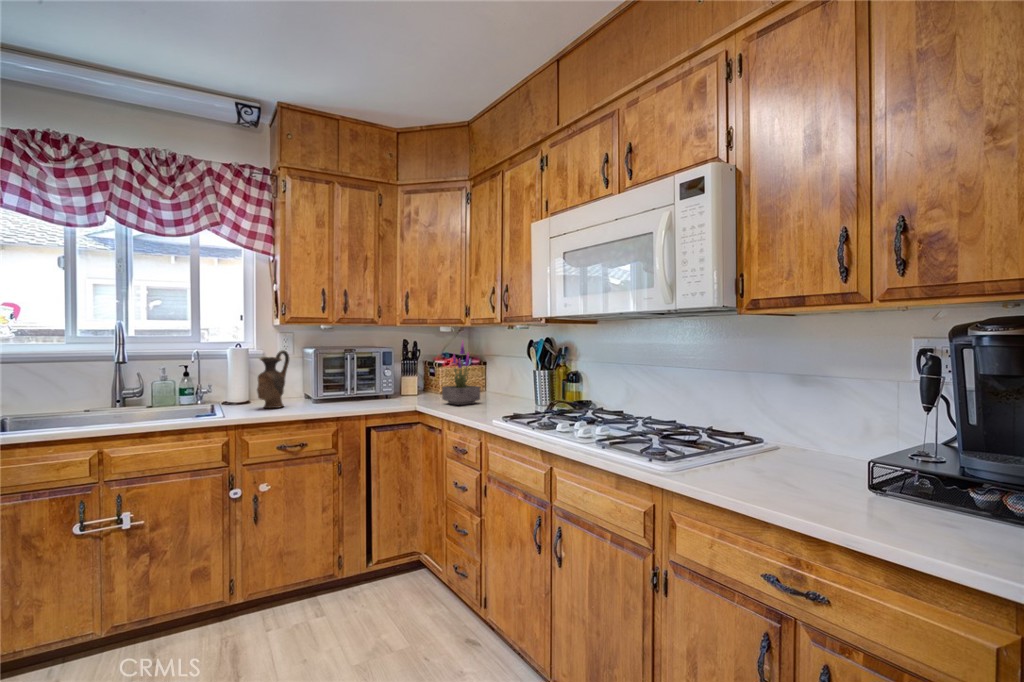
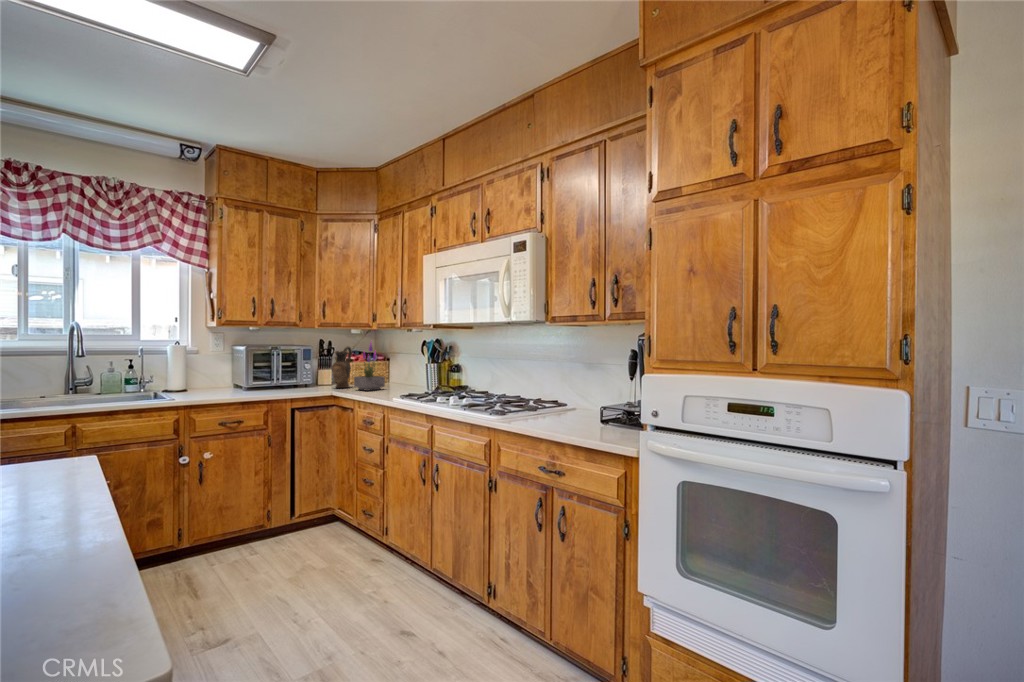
ceramic pitcher: present [257,350,289,408] -> present [332,346,352,388]

